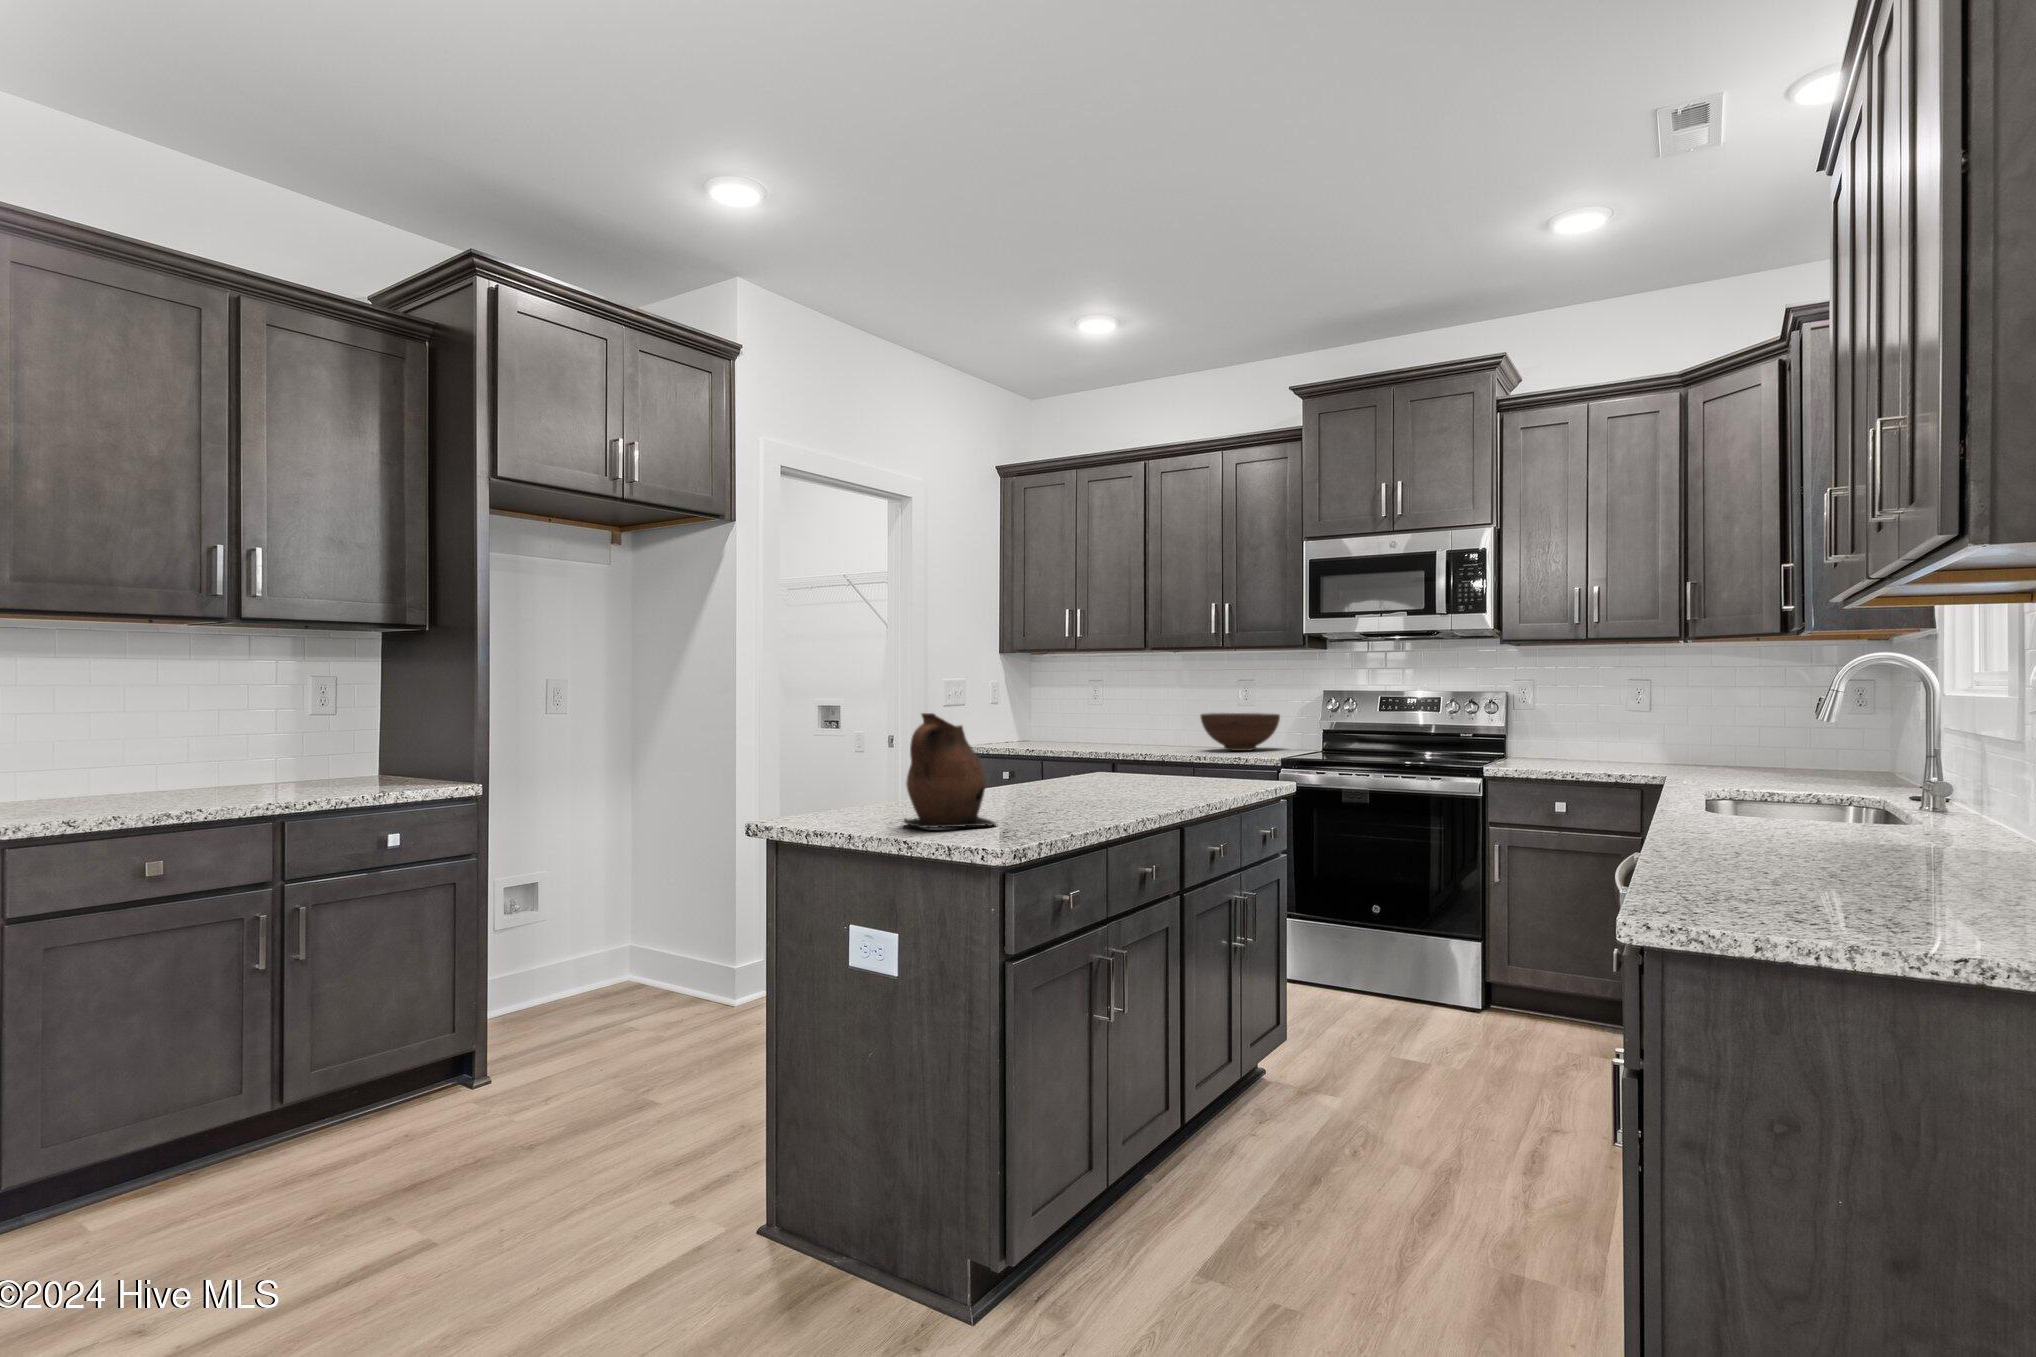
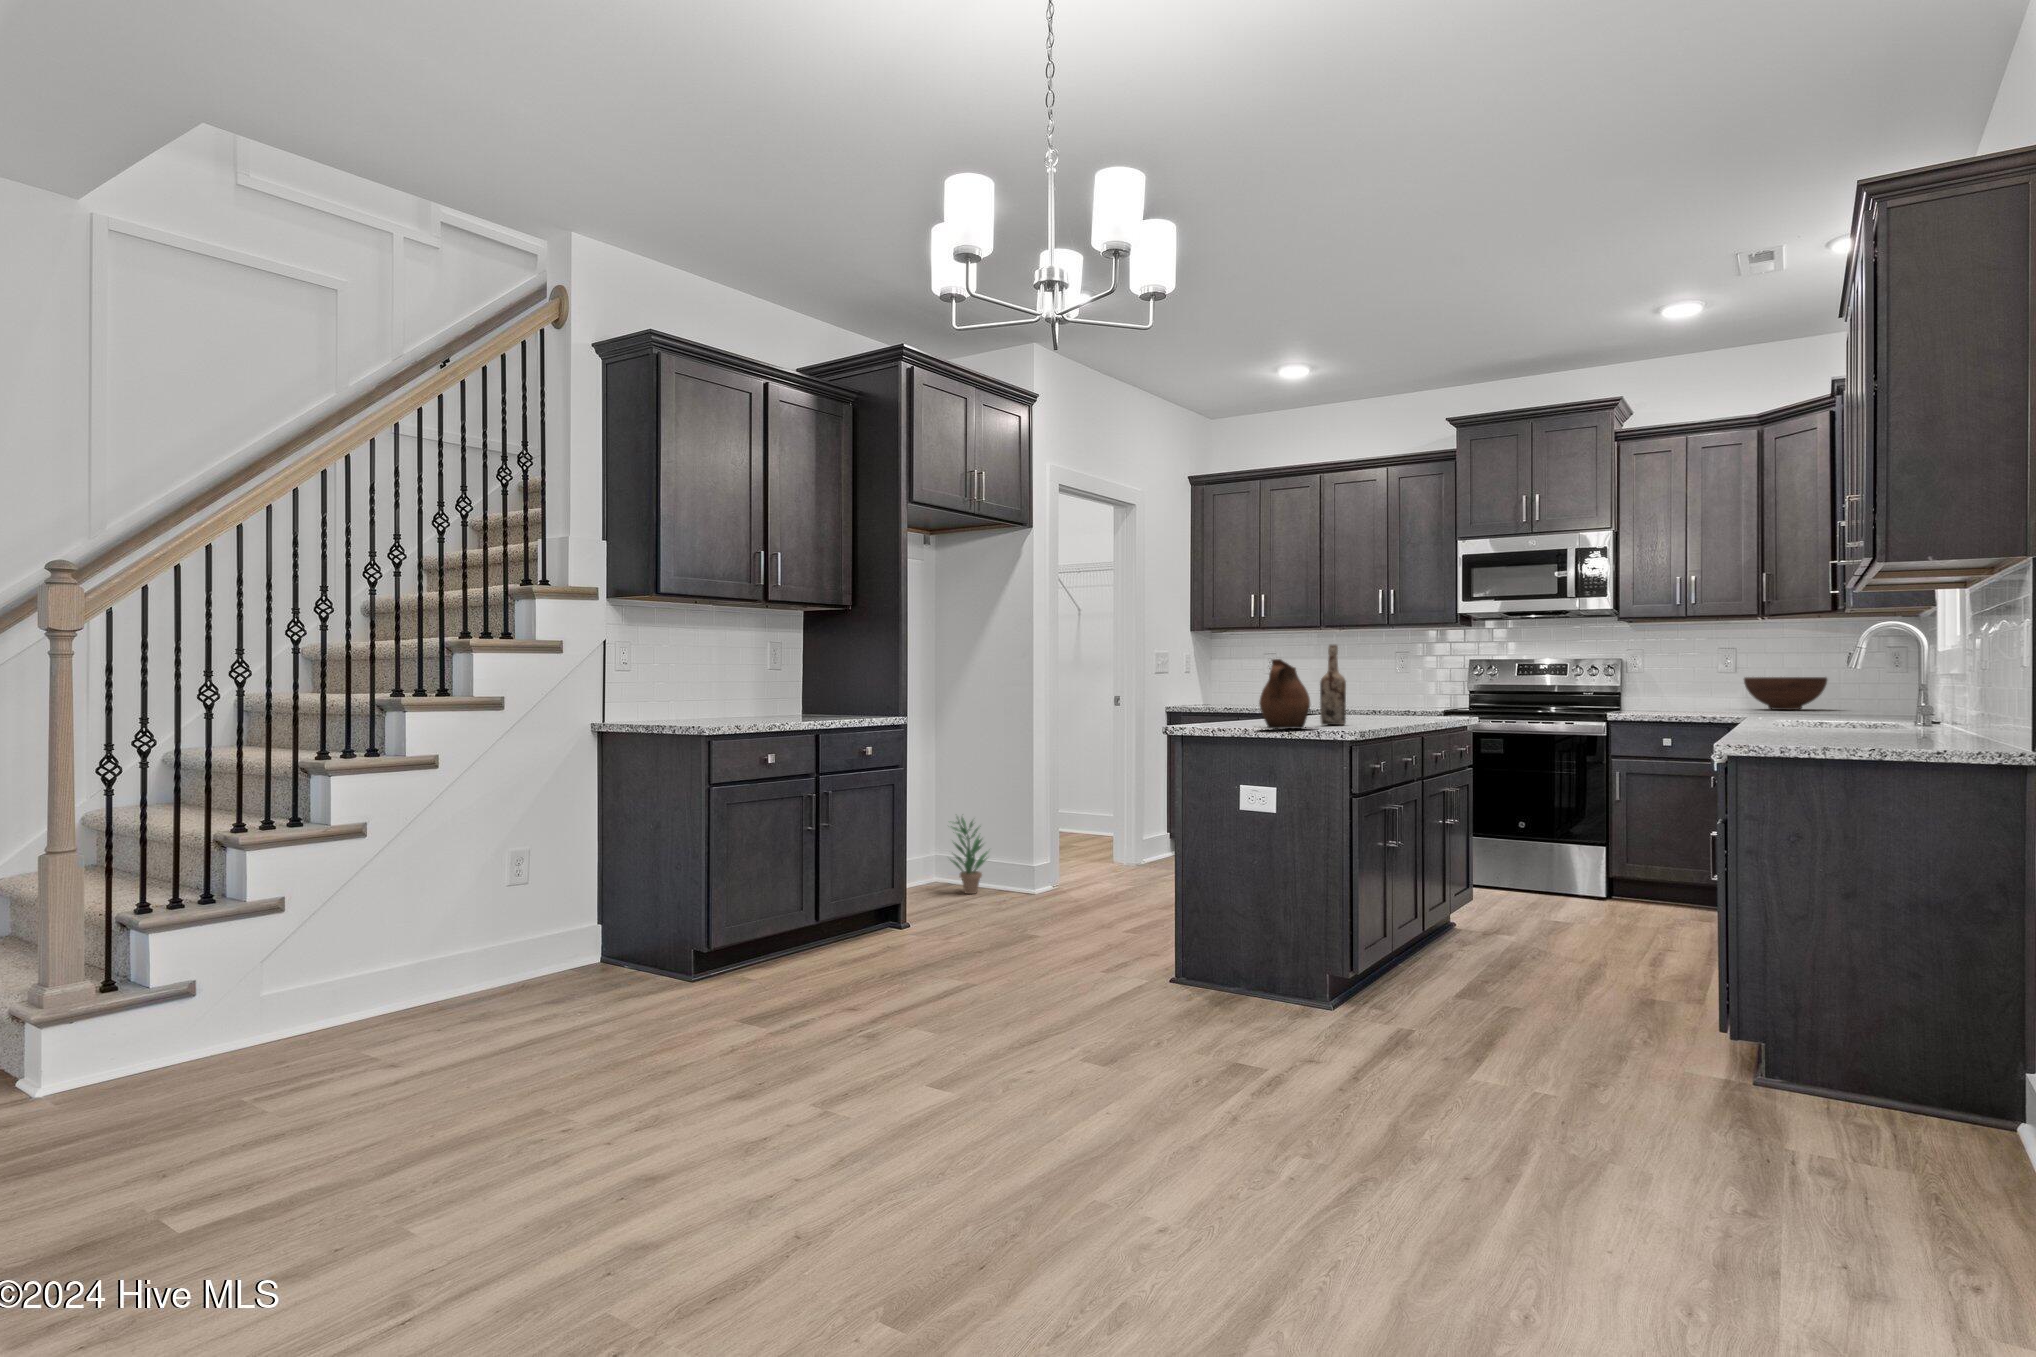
wine bottle: none [1031,686,1069,810] -> present [1320,645,1346,725]
fruit bowl: present [1201,713,1280,751] -> present [1744,677,1827,710]
potted plant: none [609,901,675,1011] -> present [951,817,988,894]

